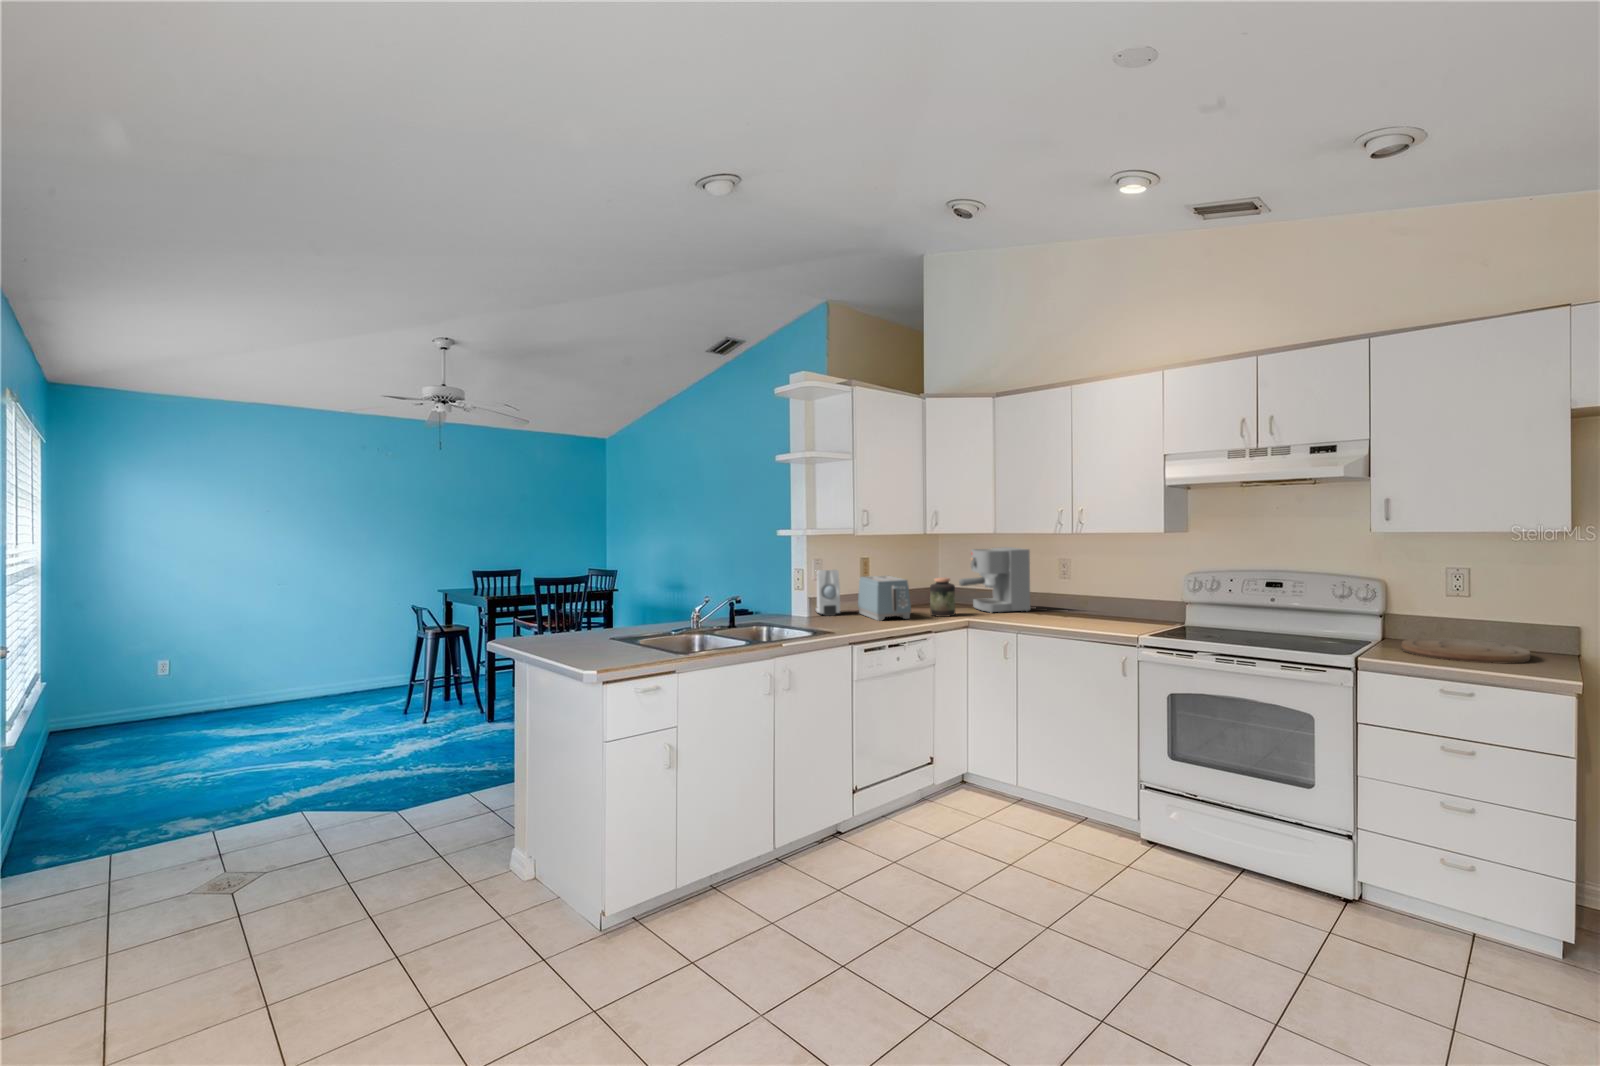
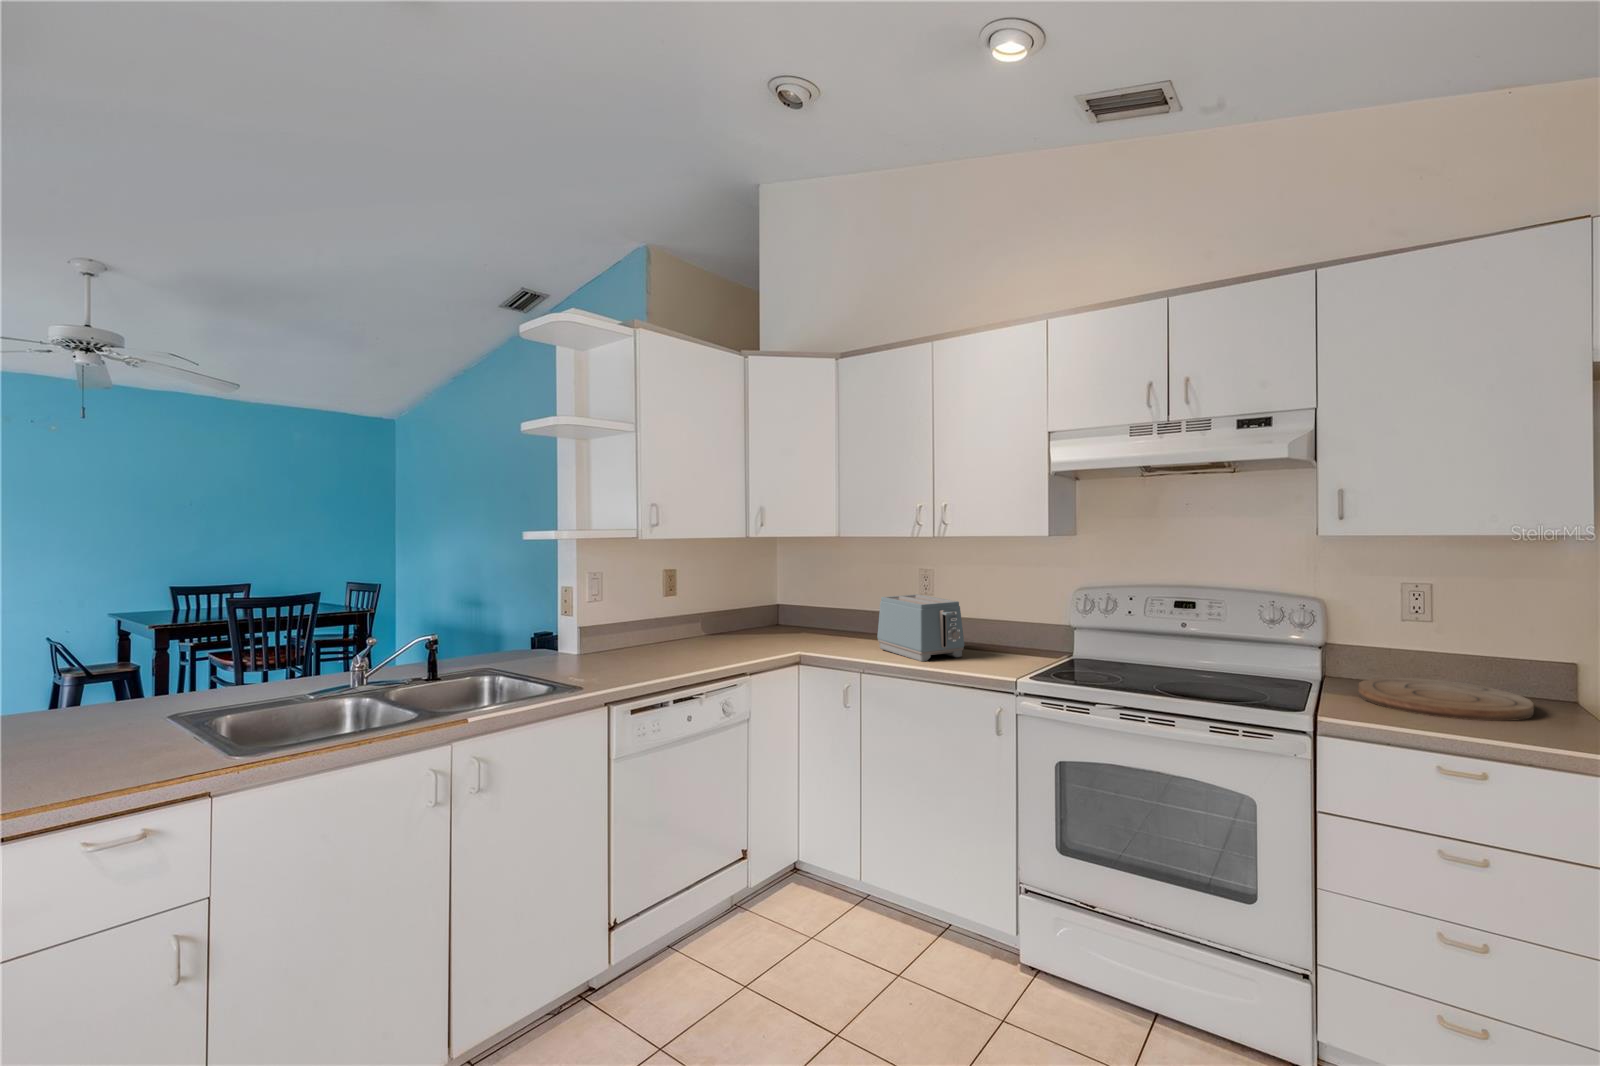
coffee maker: present [959,547,1030,613] -> none [788,555,879,642]
soap dispenser: present [815,570,840,616] -> none [593,587,627,651]
toaster: present [858,576,911,621] -> present [877,594,964,662]
jar: present [930,577,955,617] -> none [748,596,781,649]

